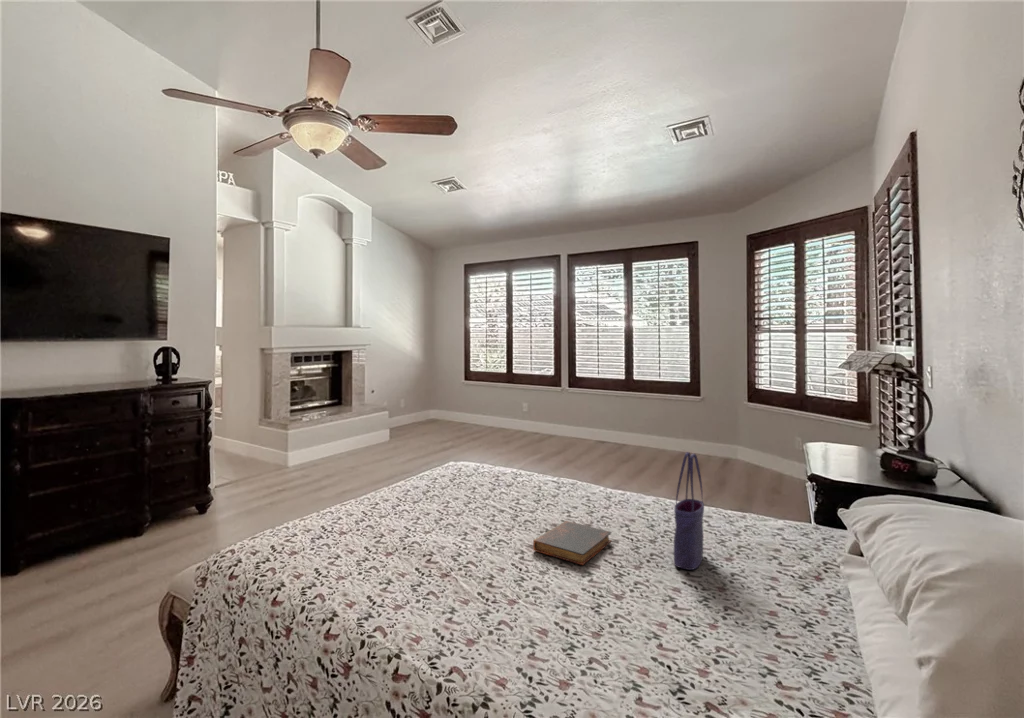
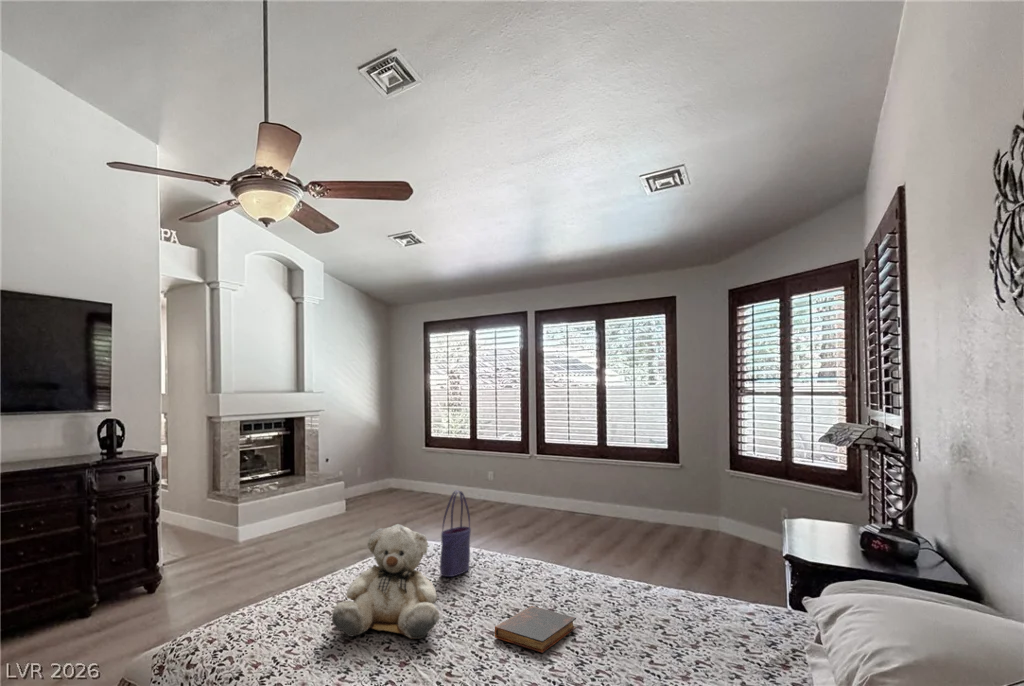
teddy bear: none [373,444,478,551] -> present [332,524,439,639]
tote bag: present [674,452,704,570] -> present [440,491,471,577]

